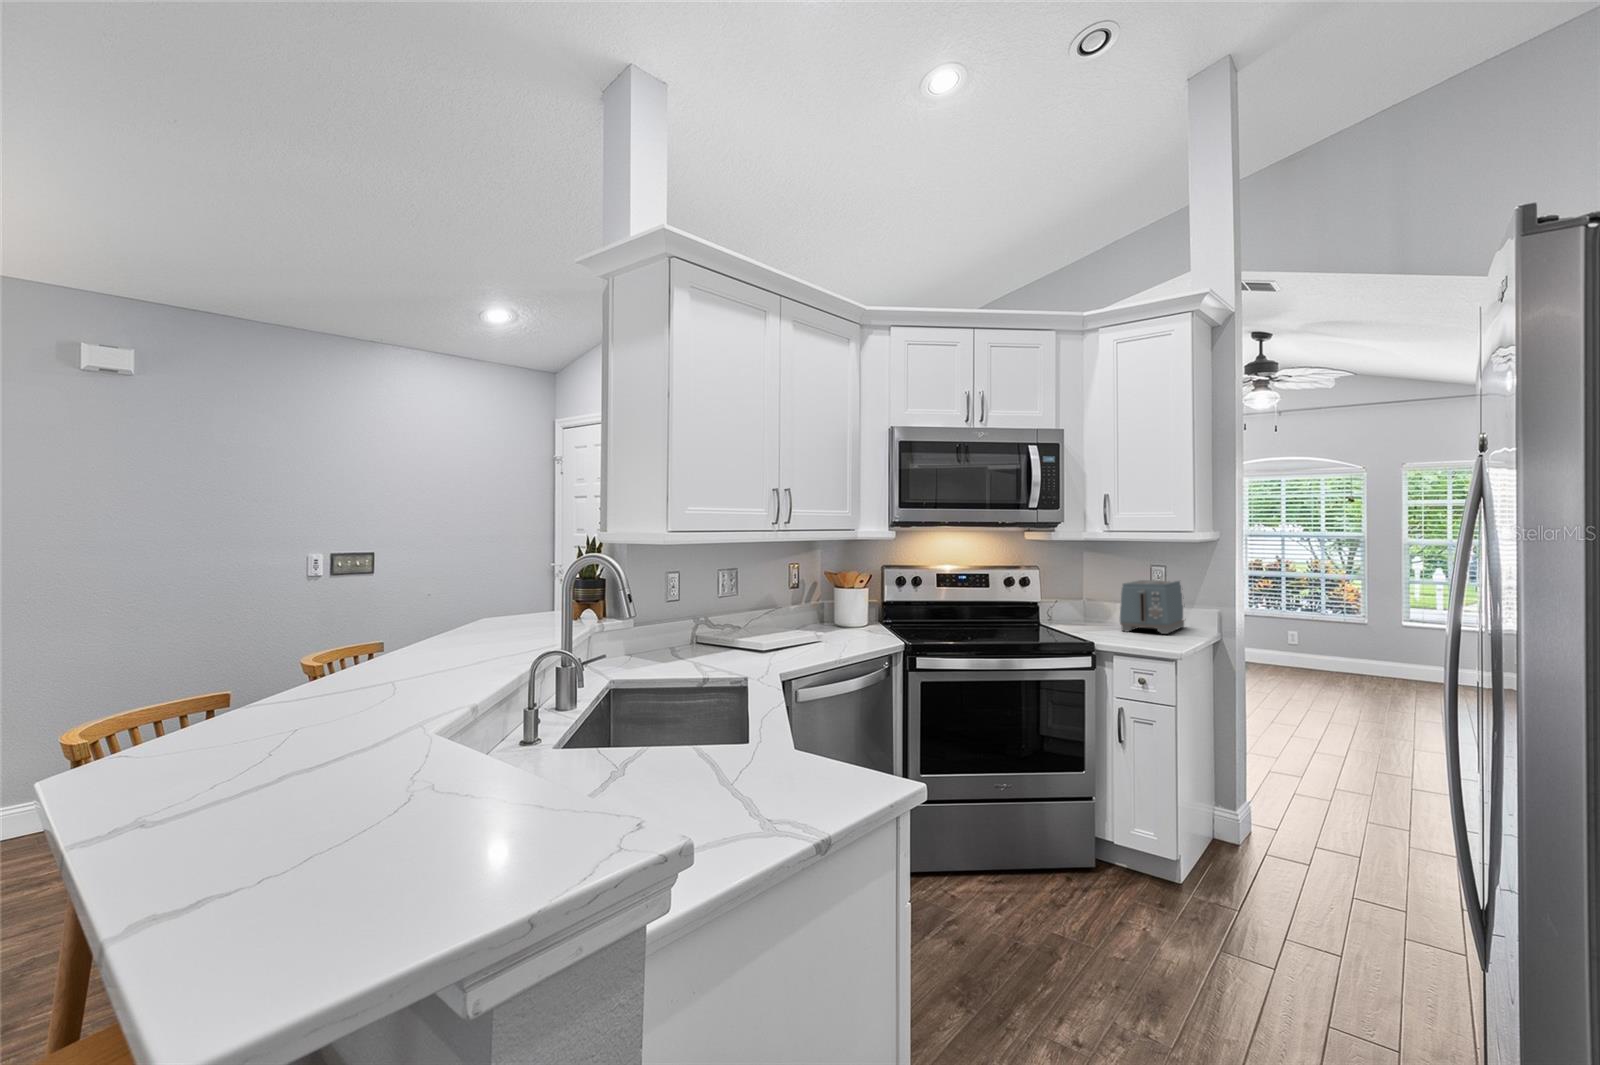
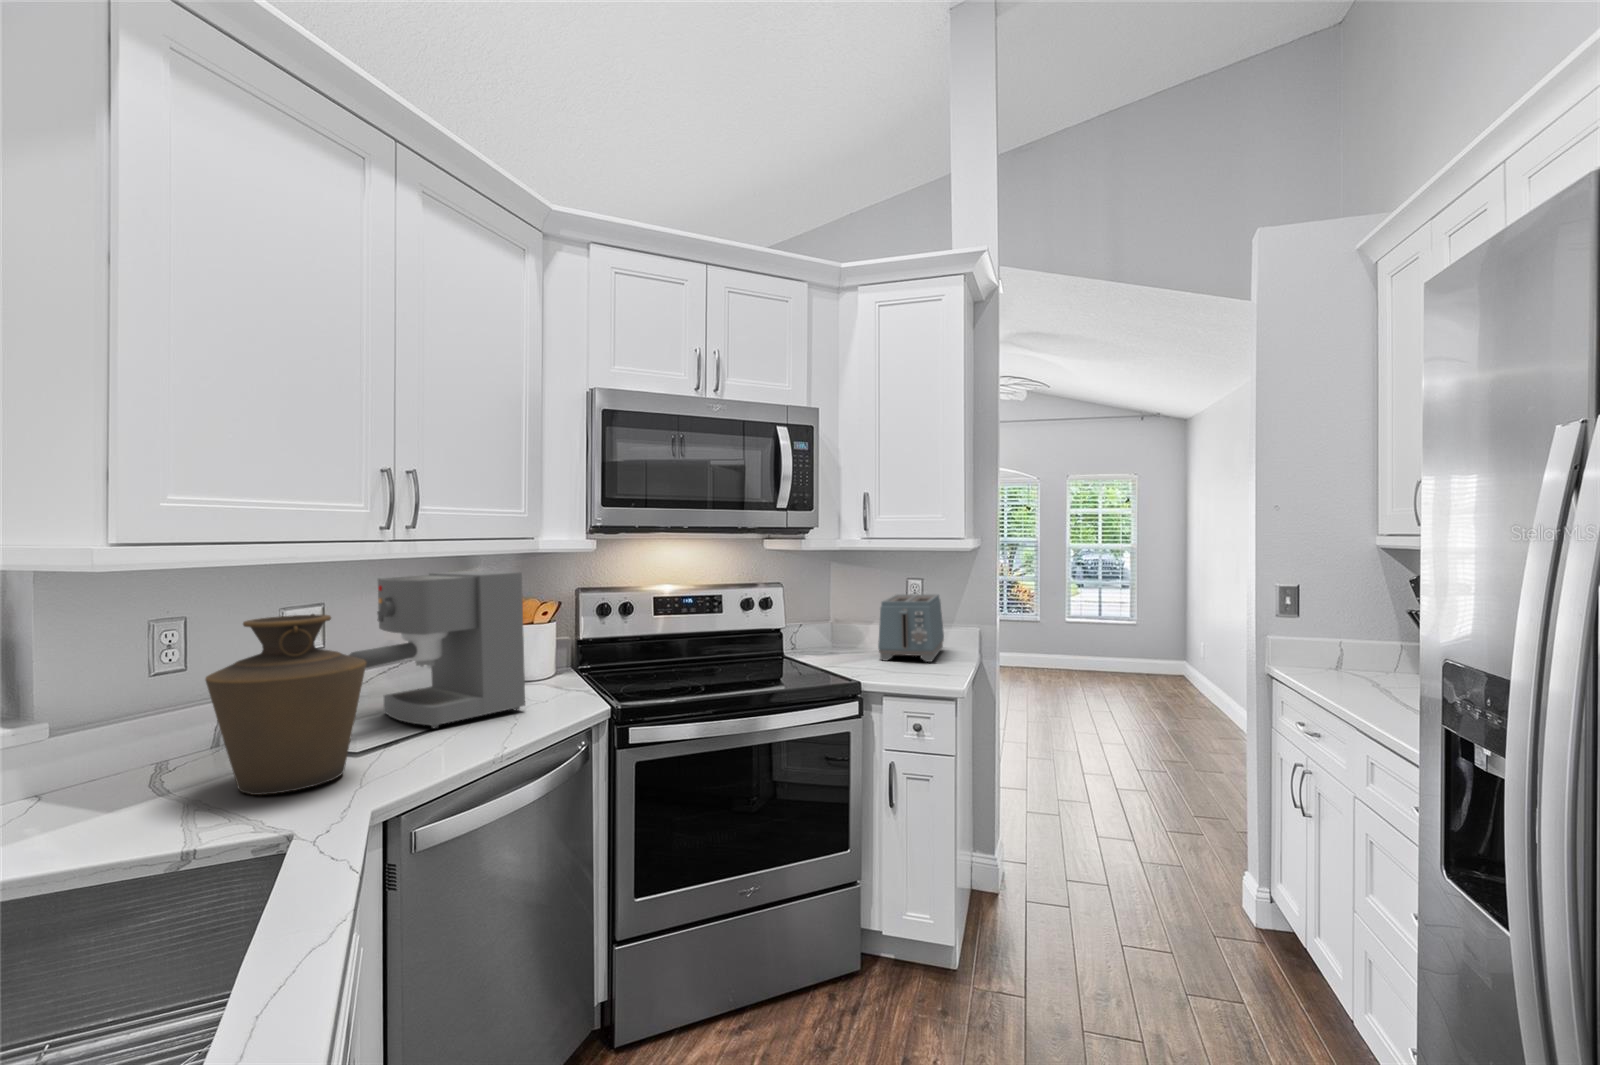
coffee maker: none [748,550,848,645] -> present [349,571,525,728]
vase: none [686,568,762,664] -> present [205,615,366,795]

